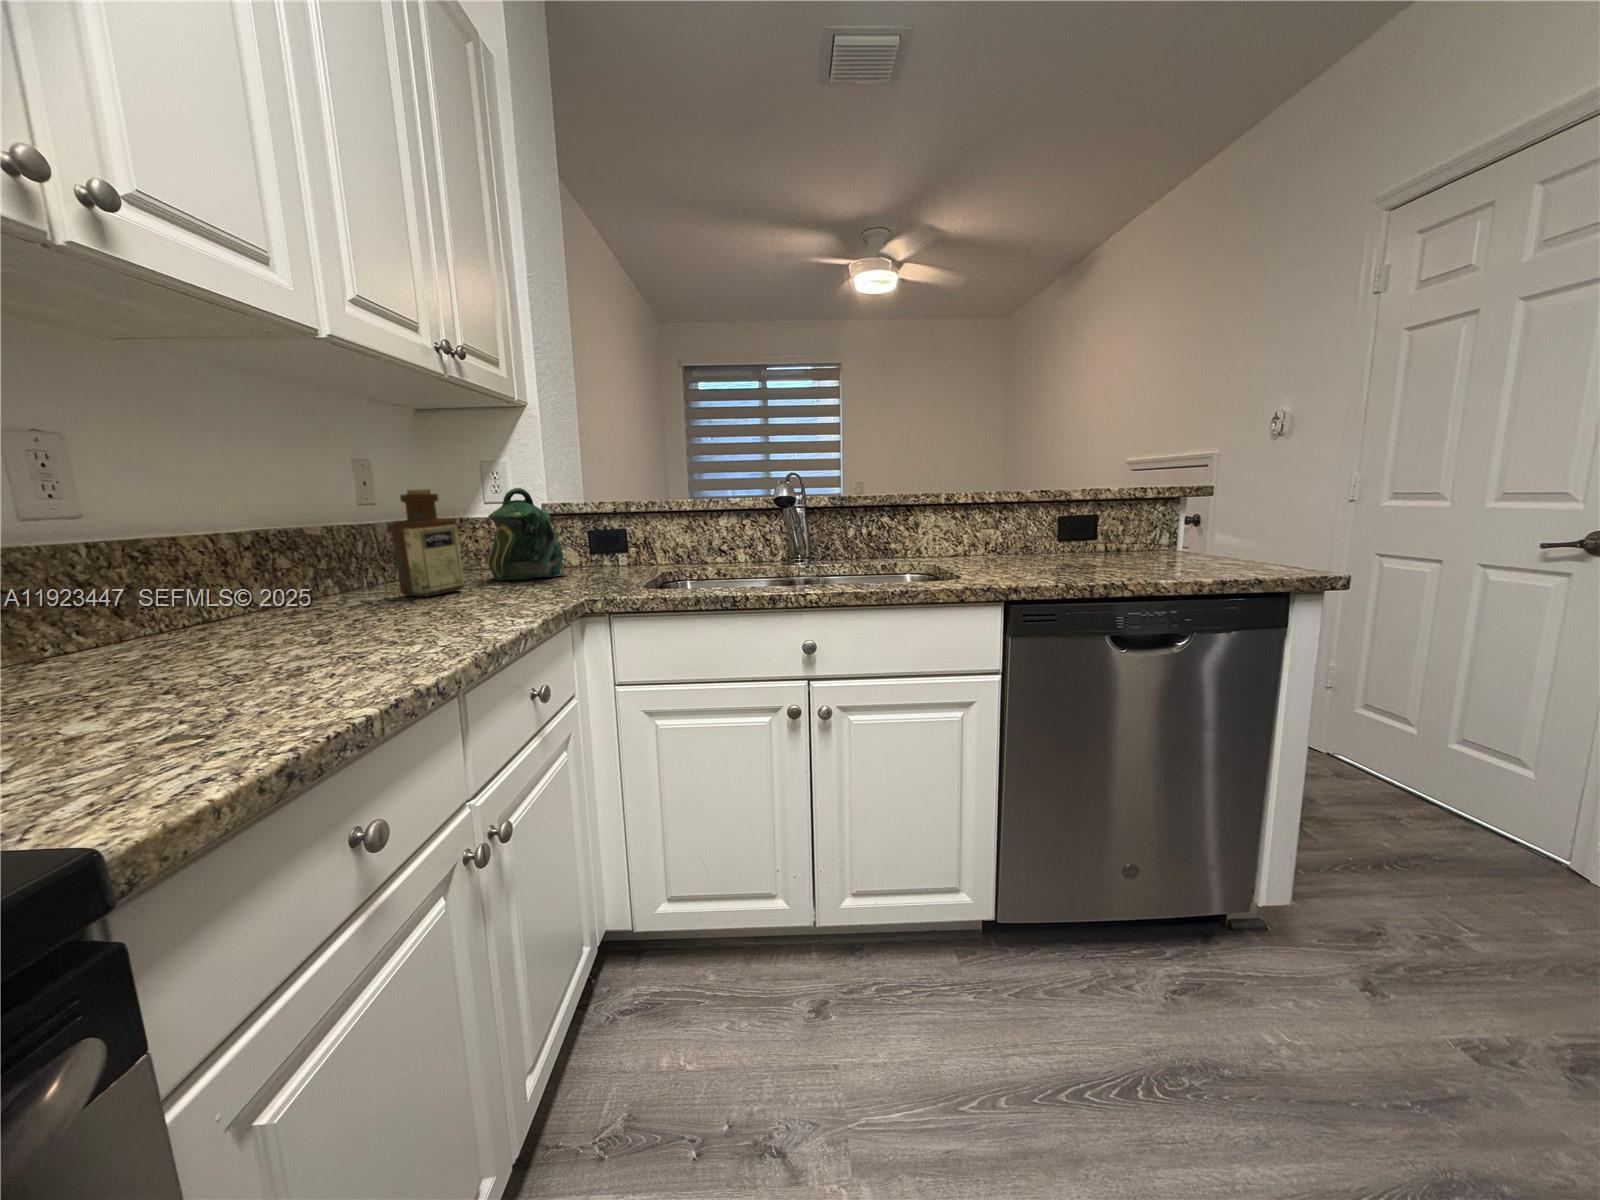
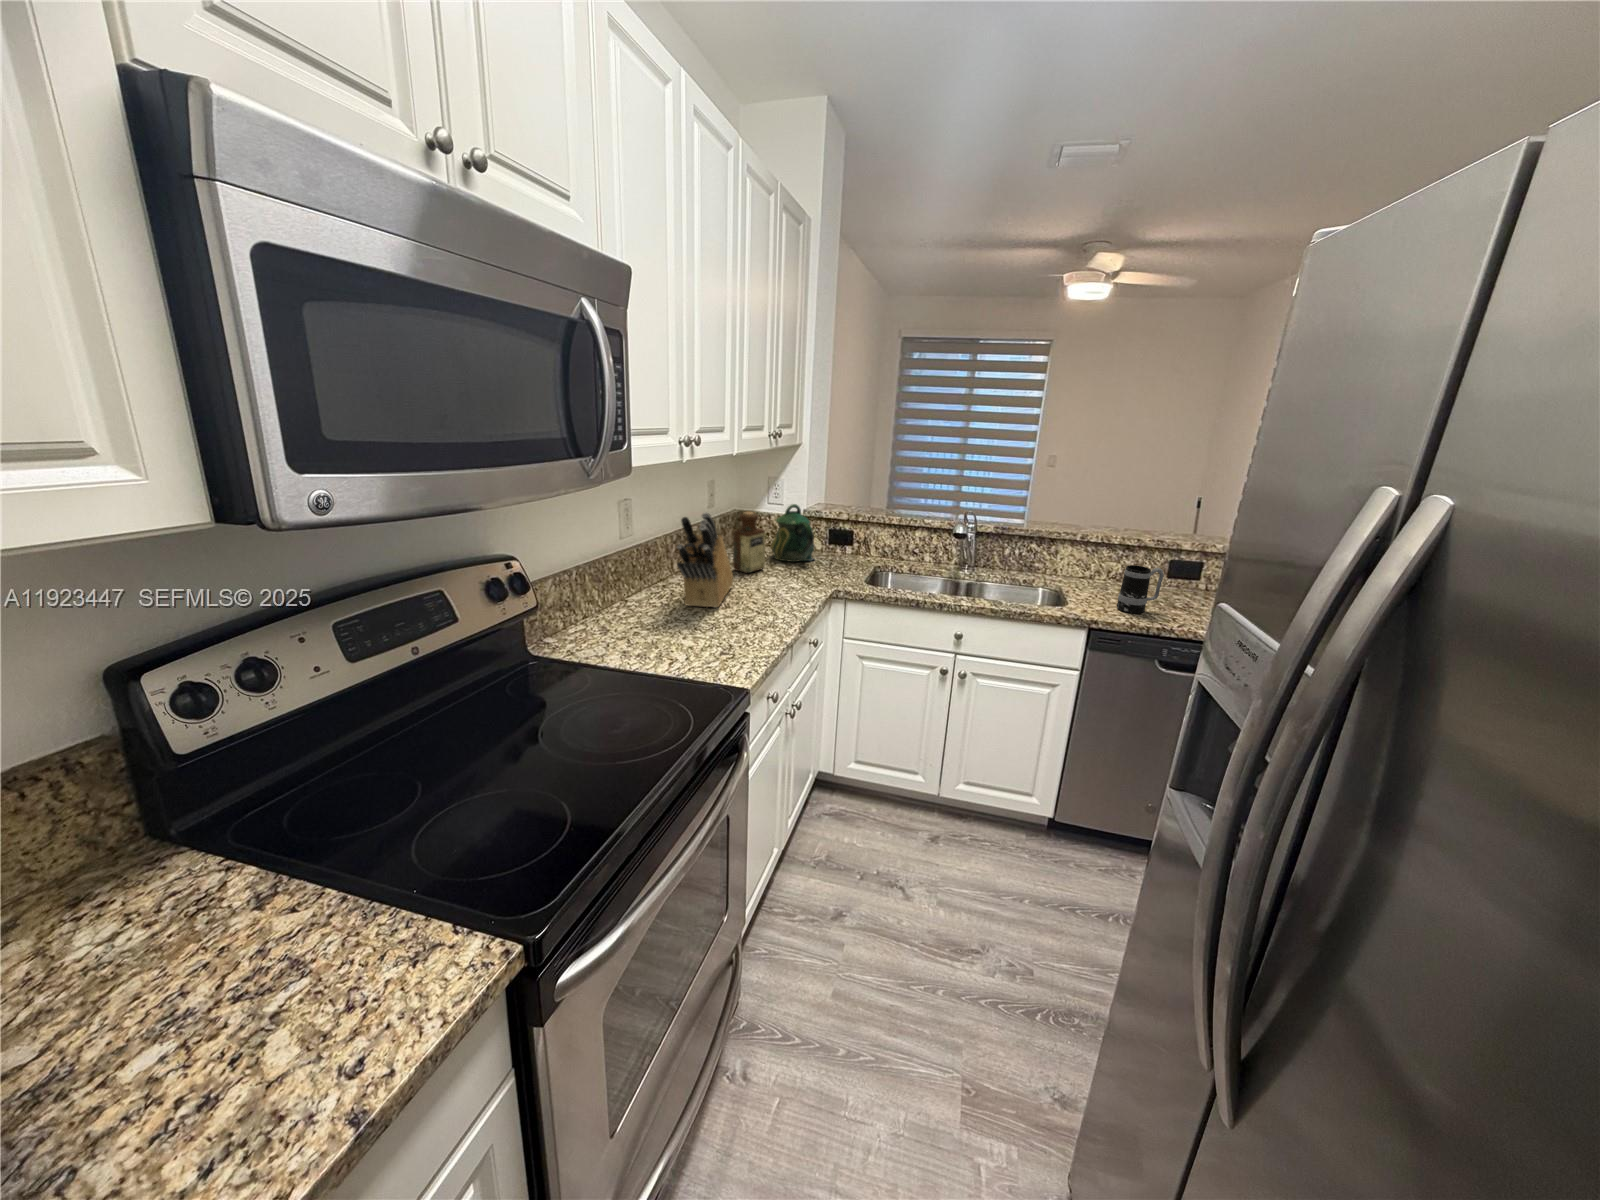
knife block: none [120,415,374,649] -> present [677,513,733,608]
mug: none [1026,505,1083,575] -> present [1117,565,1164,613]

